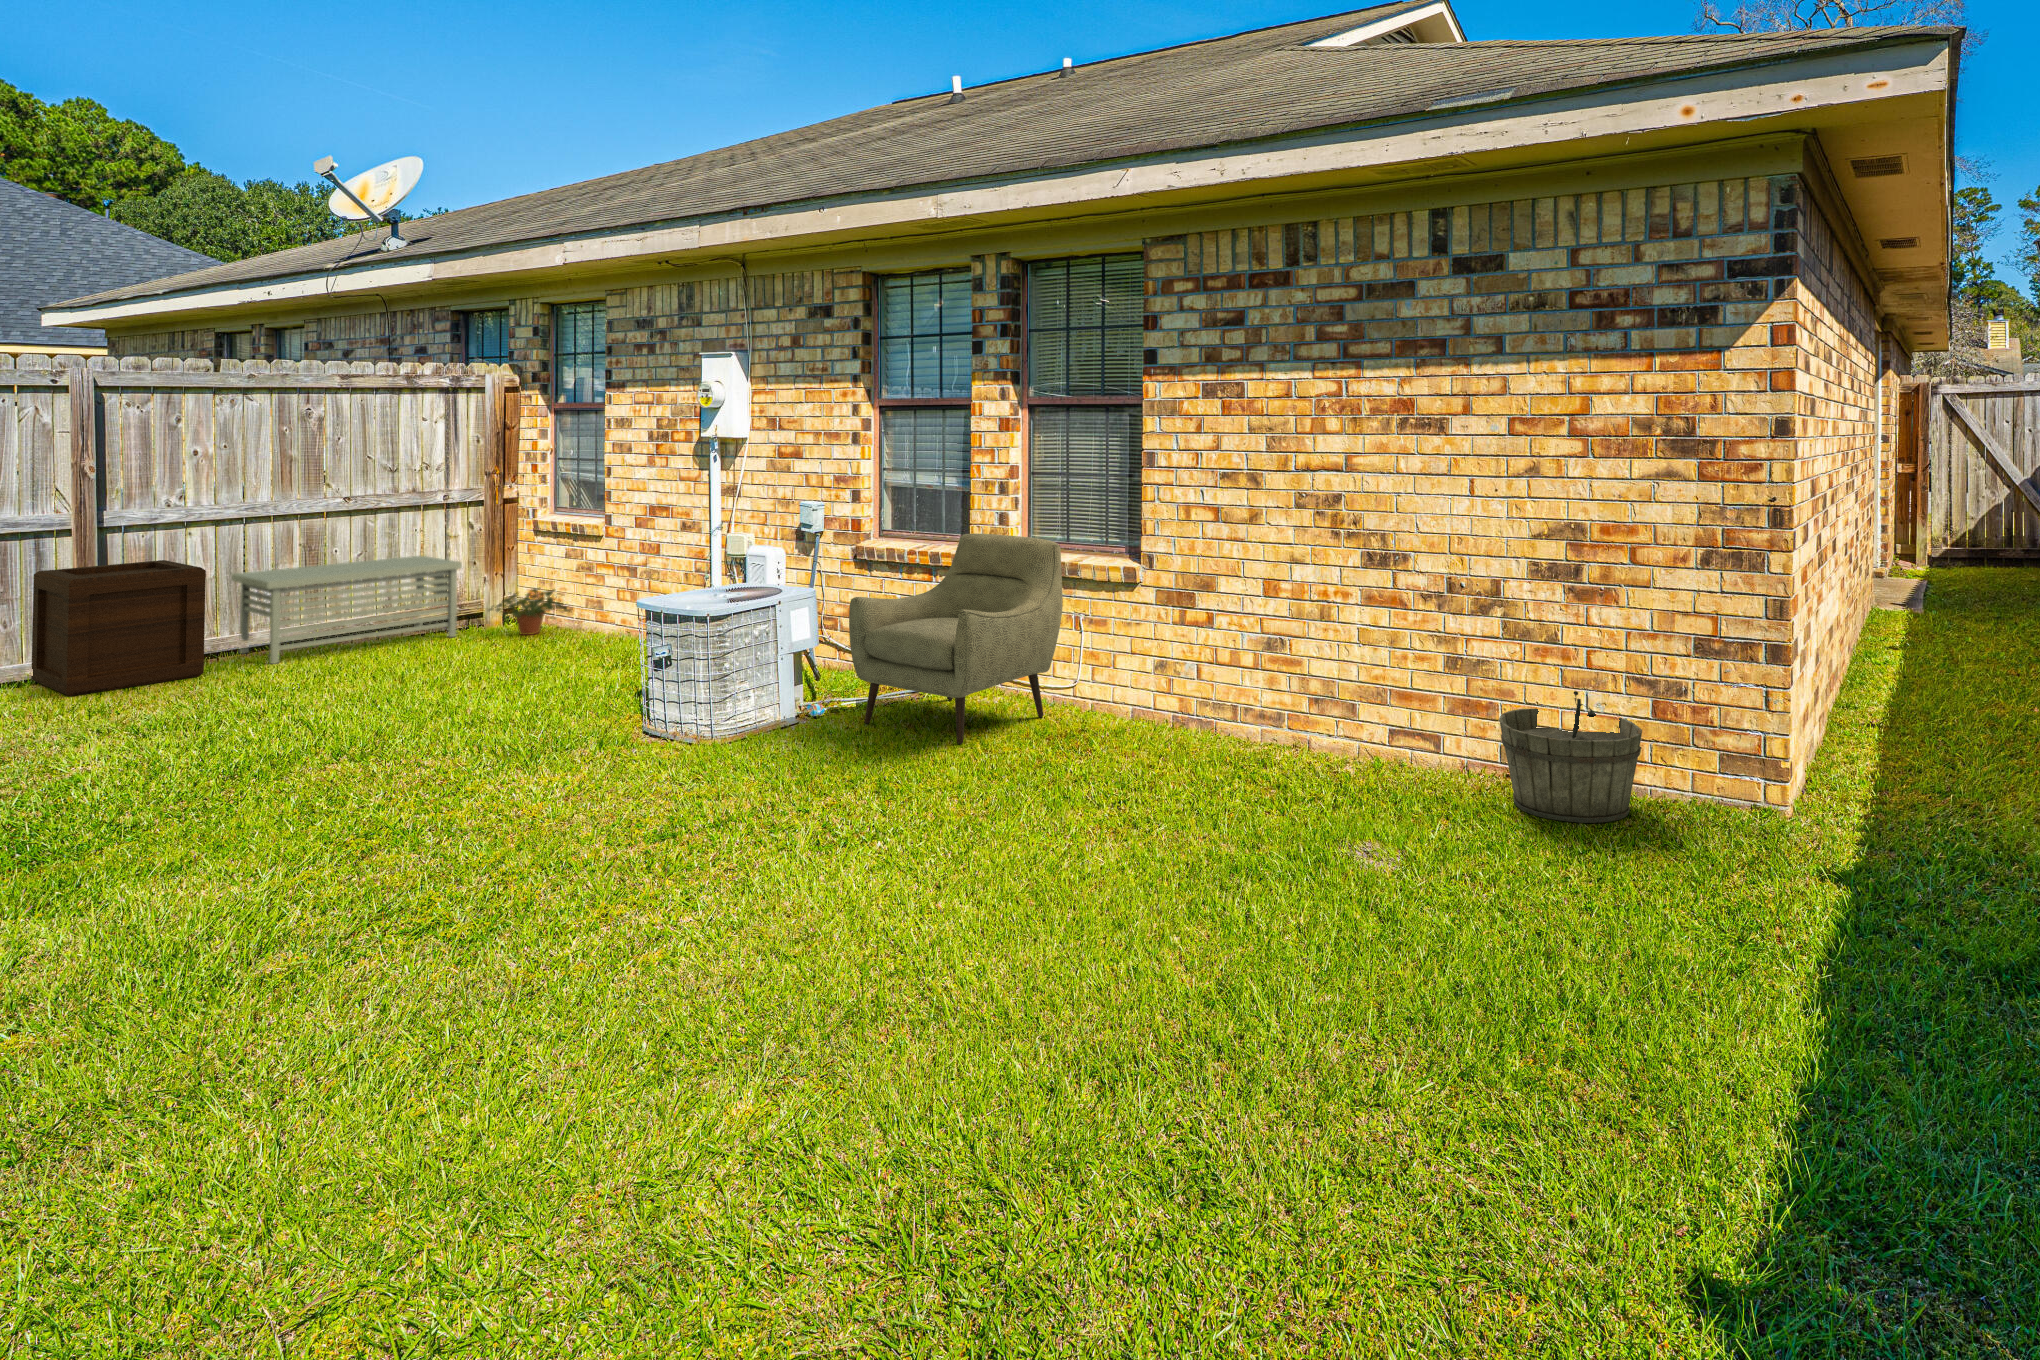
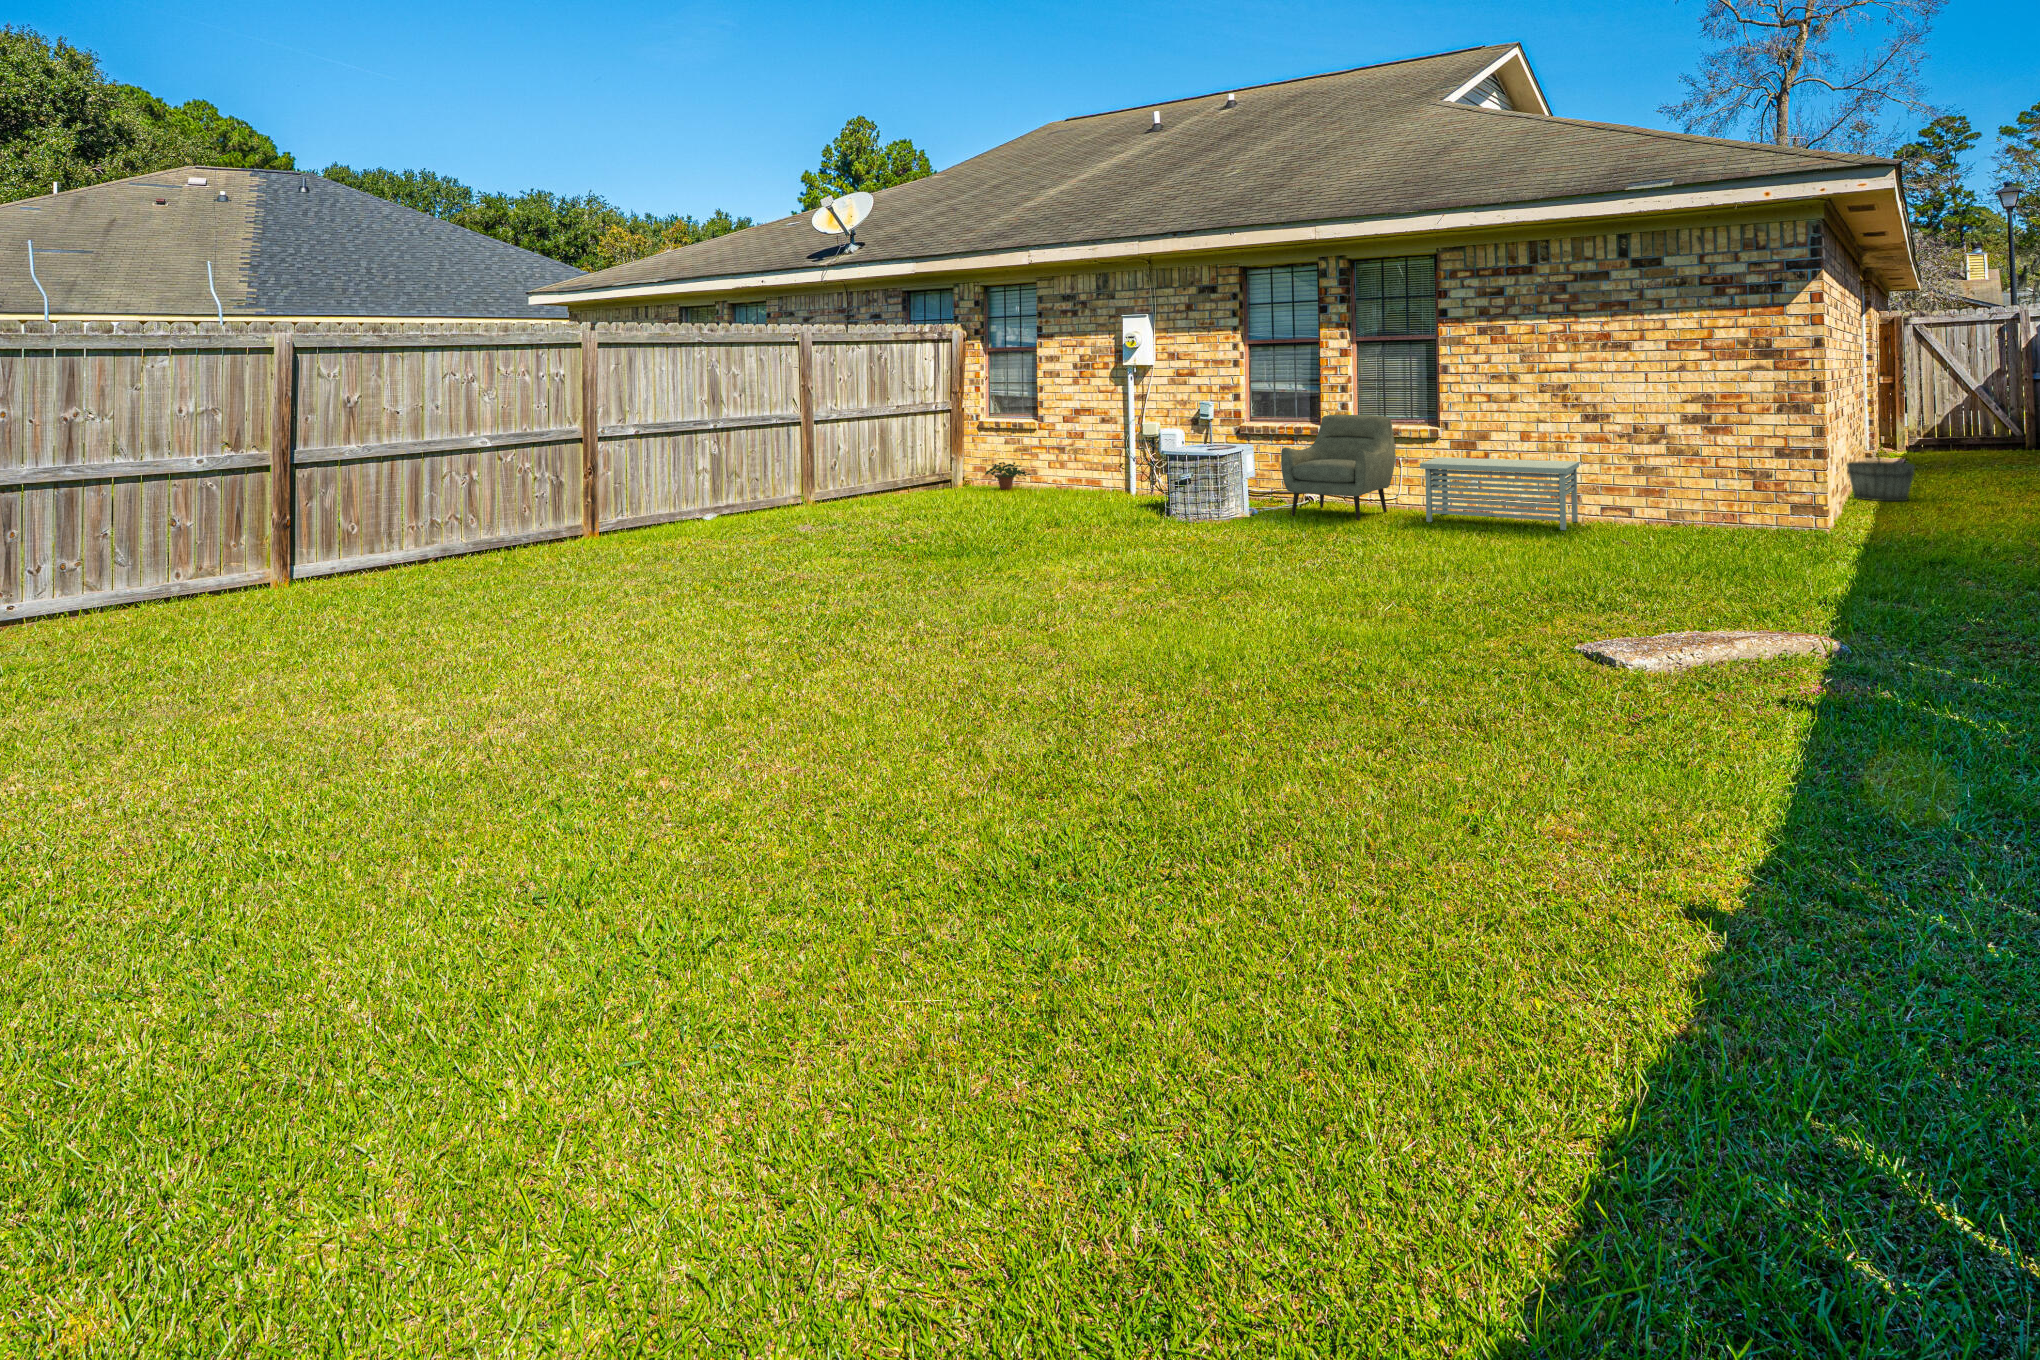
storage bench: present [231,556,462,664] -> present [1420,457,1579,530]
wooden crate: present [31,560,206,696] -> none [784,443,873,513]
wooden bucket: present [1499,691,1642,823] -> present [1847,456,1915,501]

